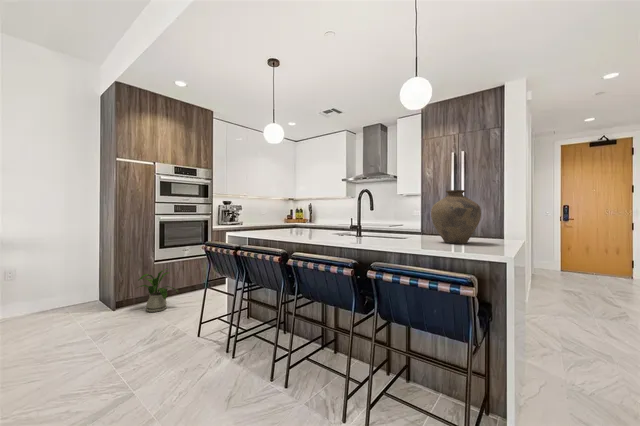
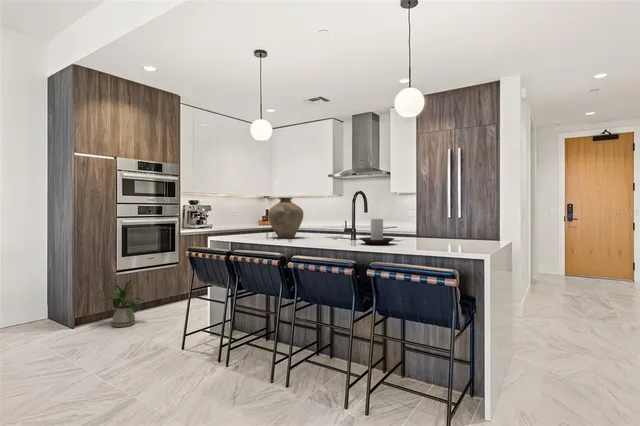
vase: present [431,190,481,244] -> present [268,197,303,238]
candle holder: none [363,214,401,243] -> present [359,219,395,245]

